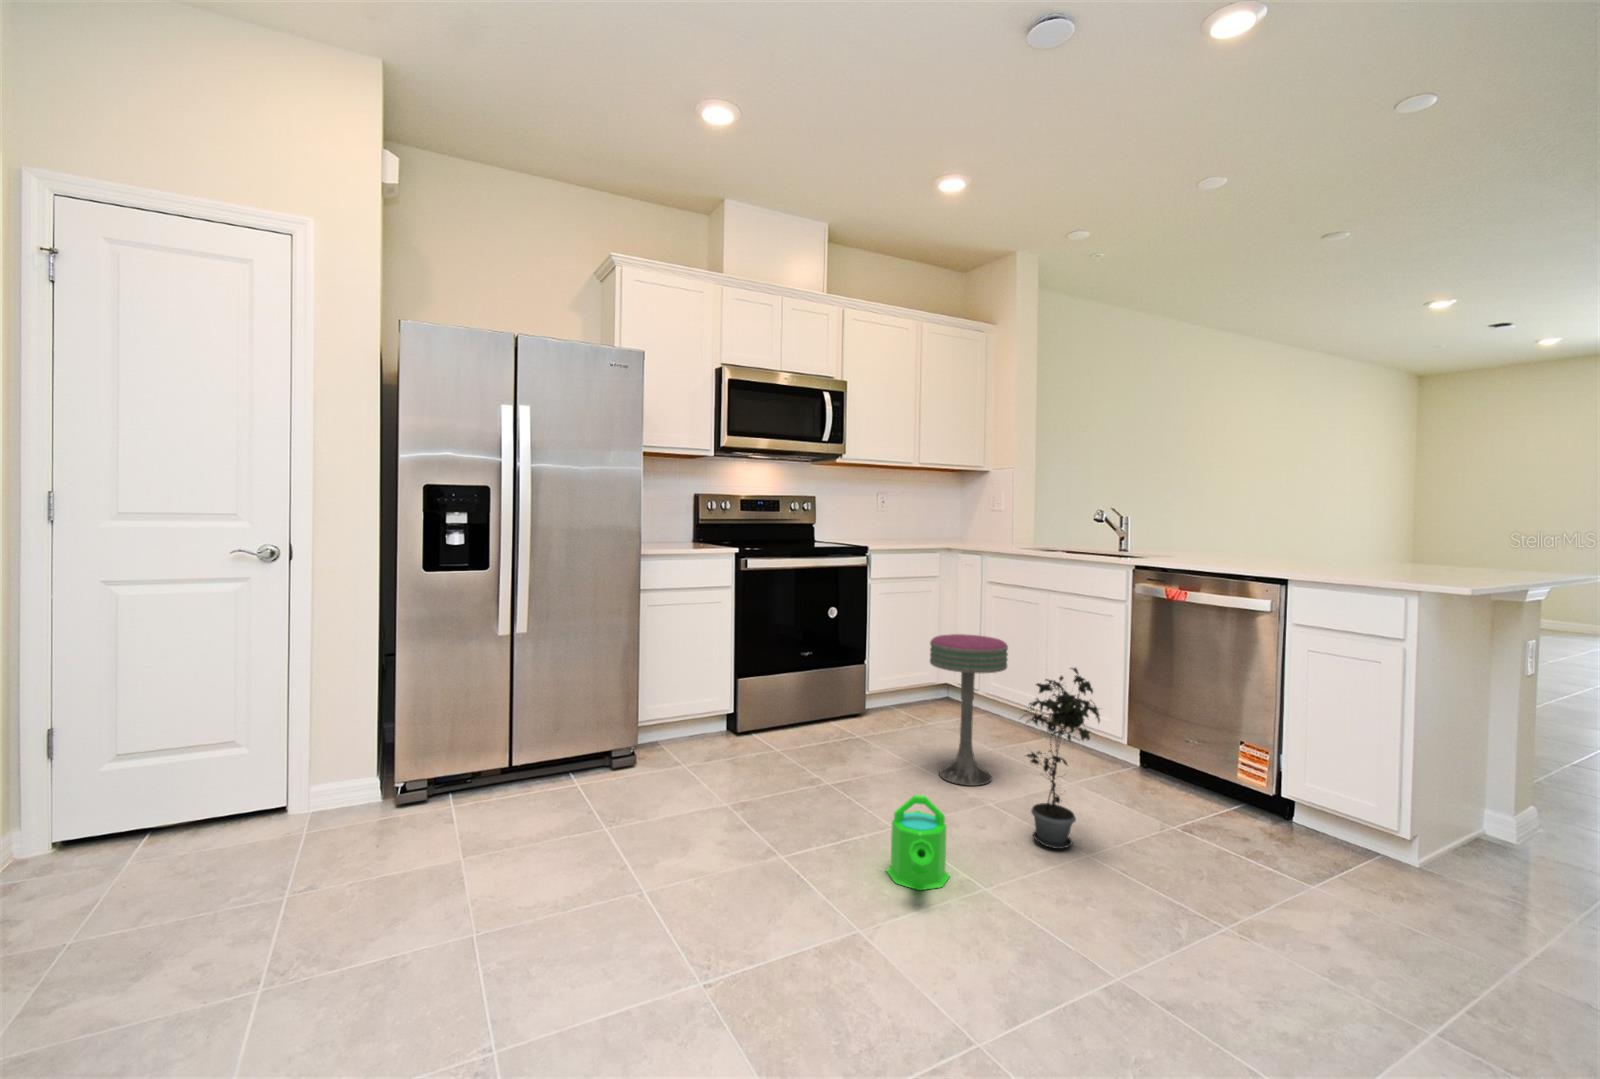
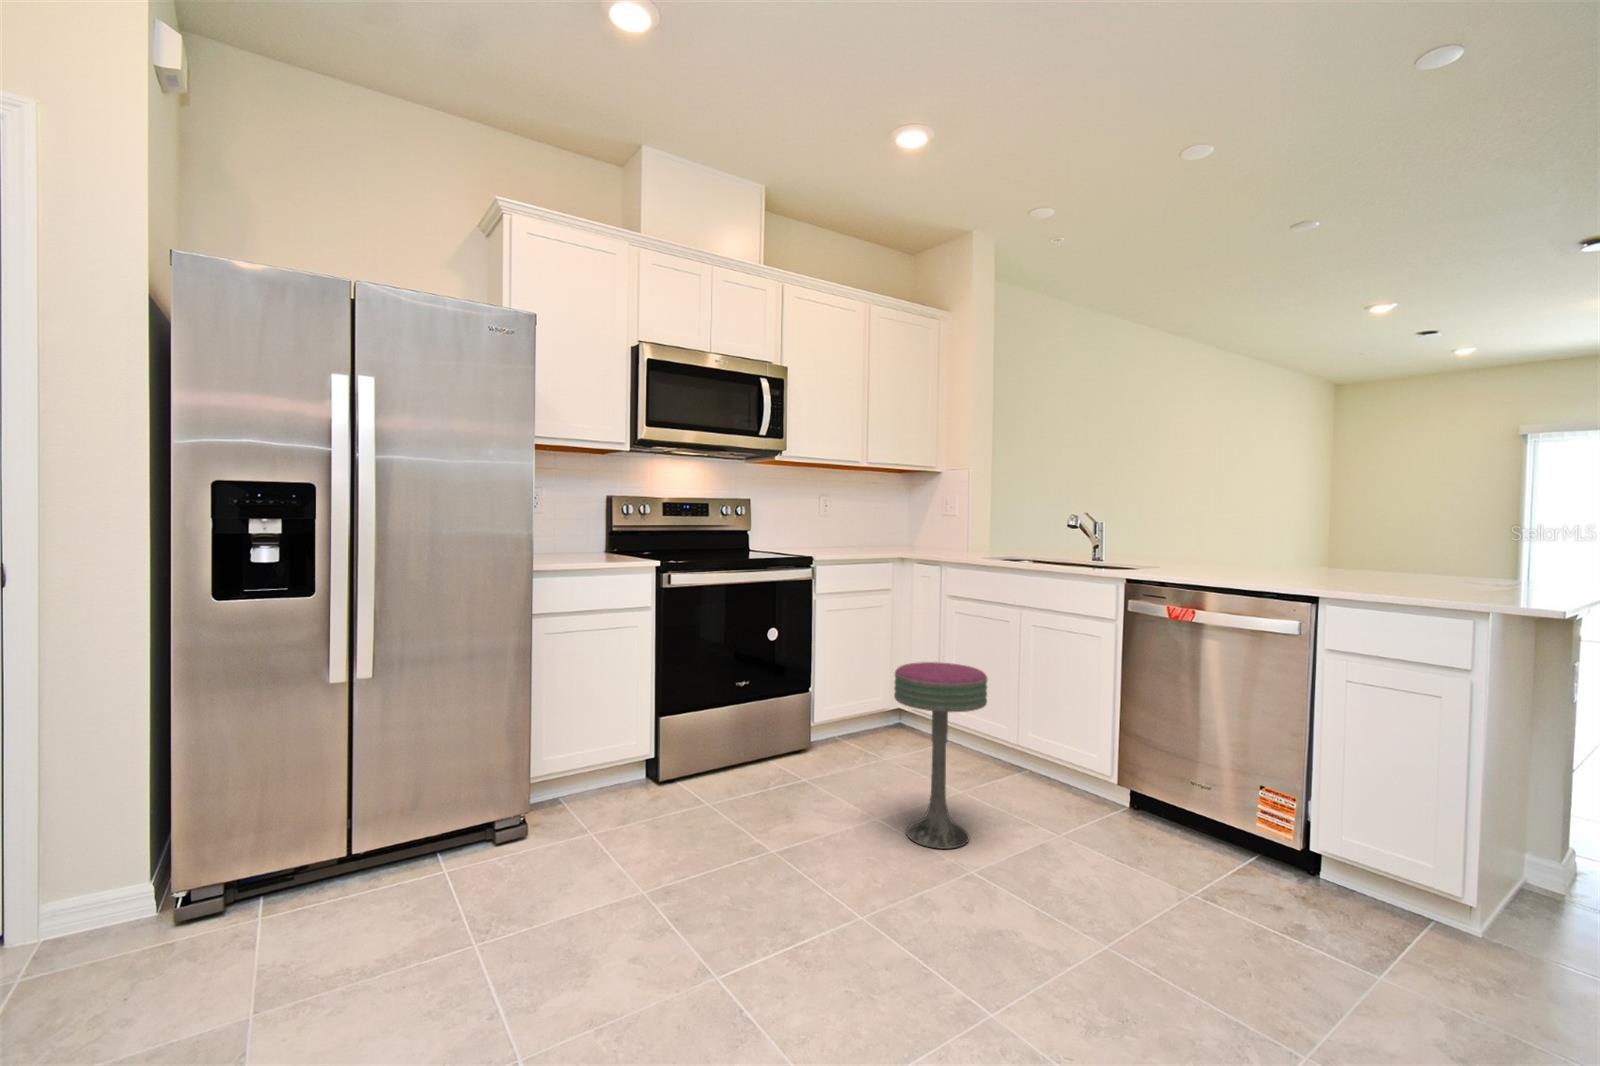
potted plant: present [1023,668,1100,849] -> none [1017,709,1128,943]
watering can: present [886,795,949,890] -> none [858,890,943,1027]

